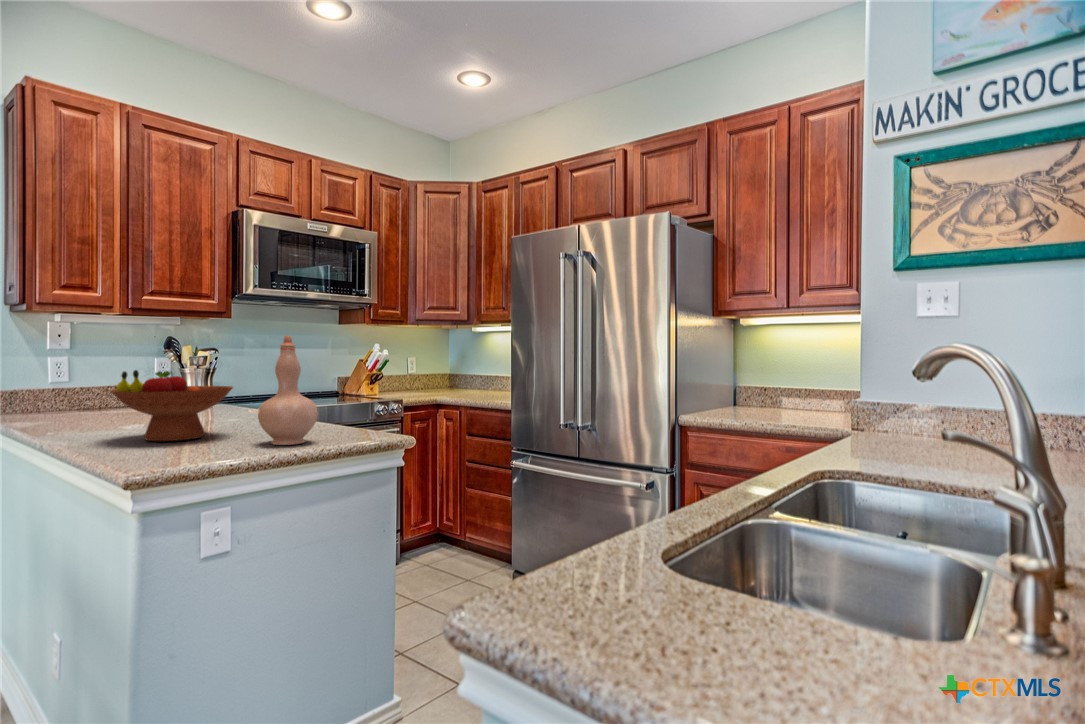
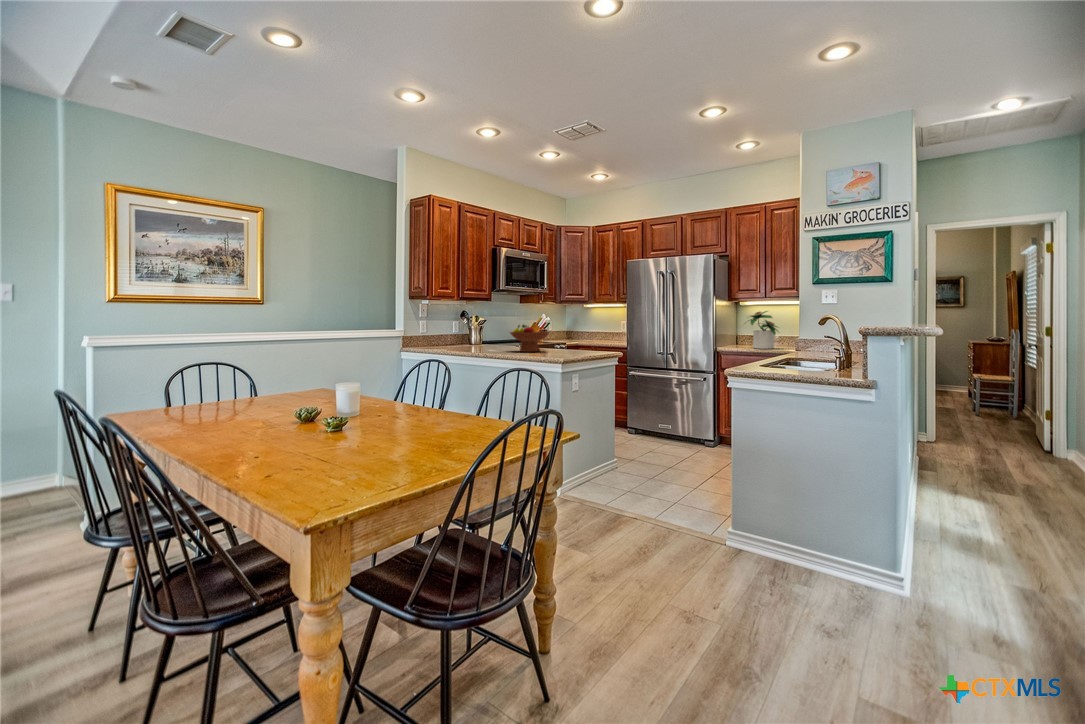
vase: present [258,335,318,445] -> none [568,311,589,353]
potted plant: none [740,336,824,421] -> present [748,311,779,349]

